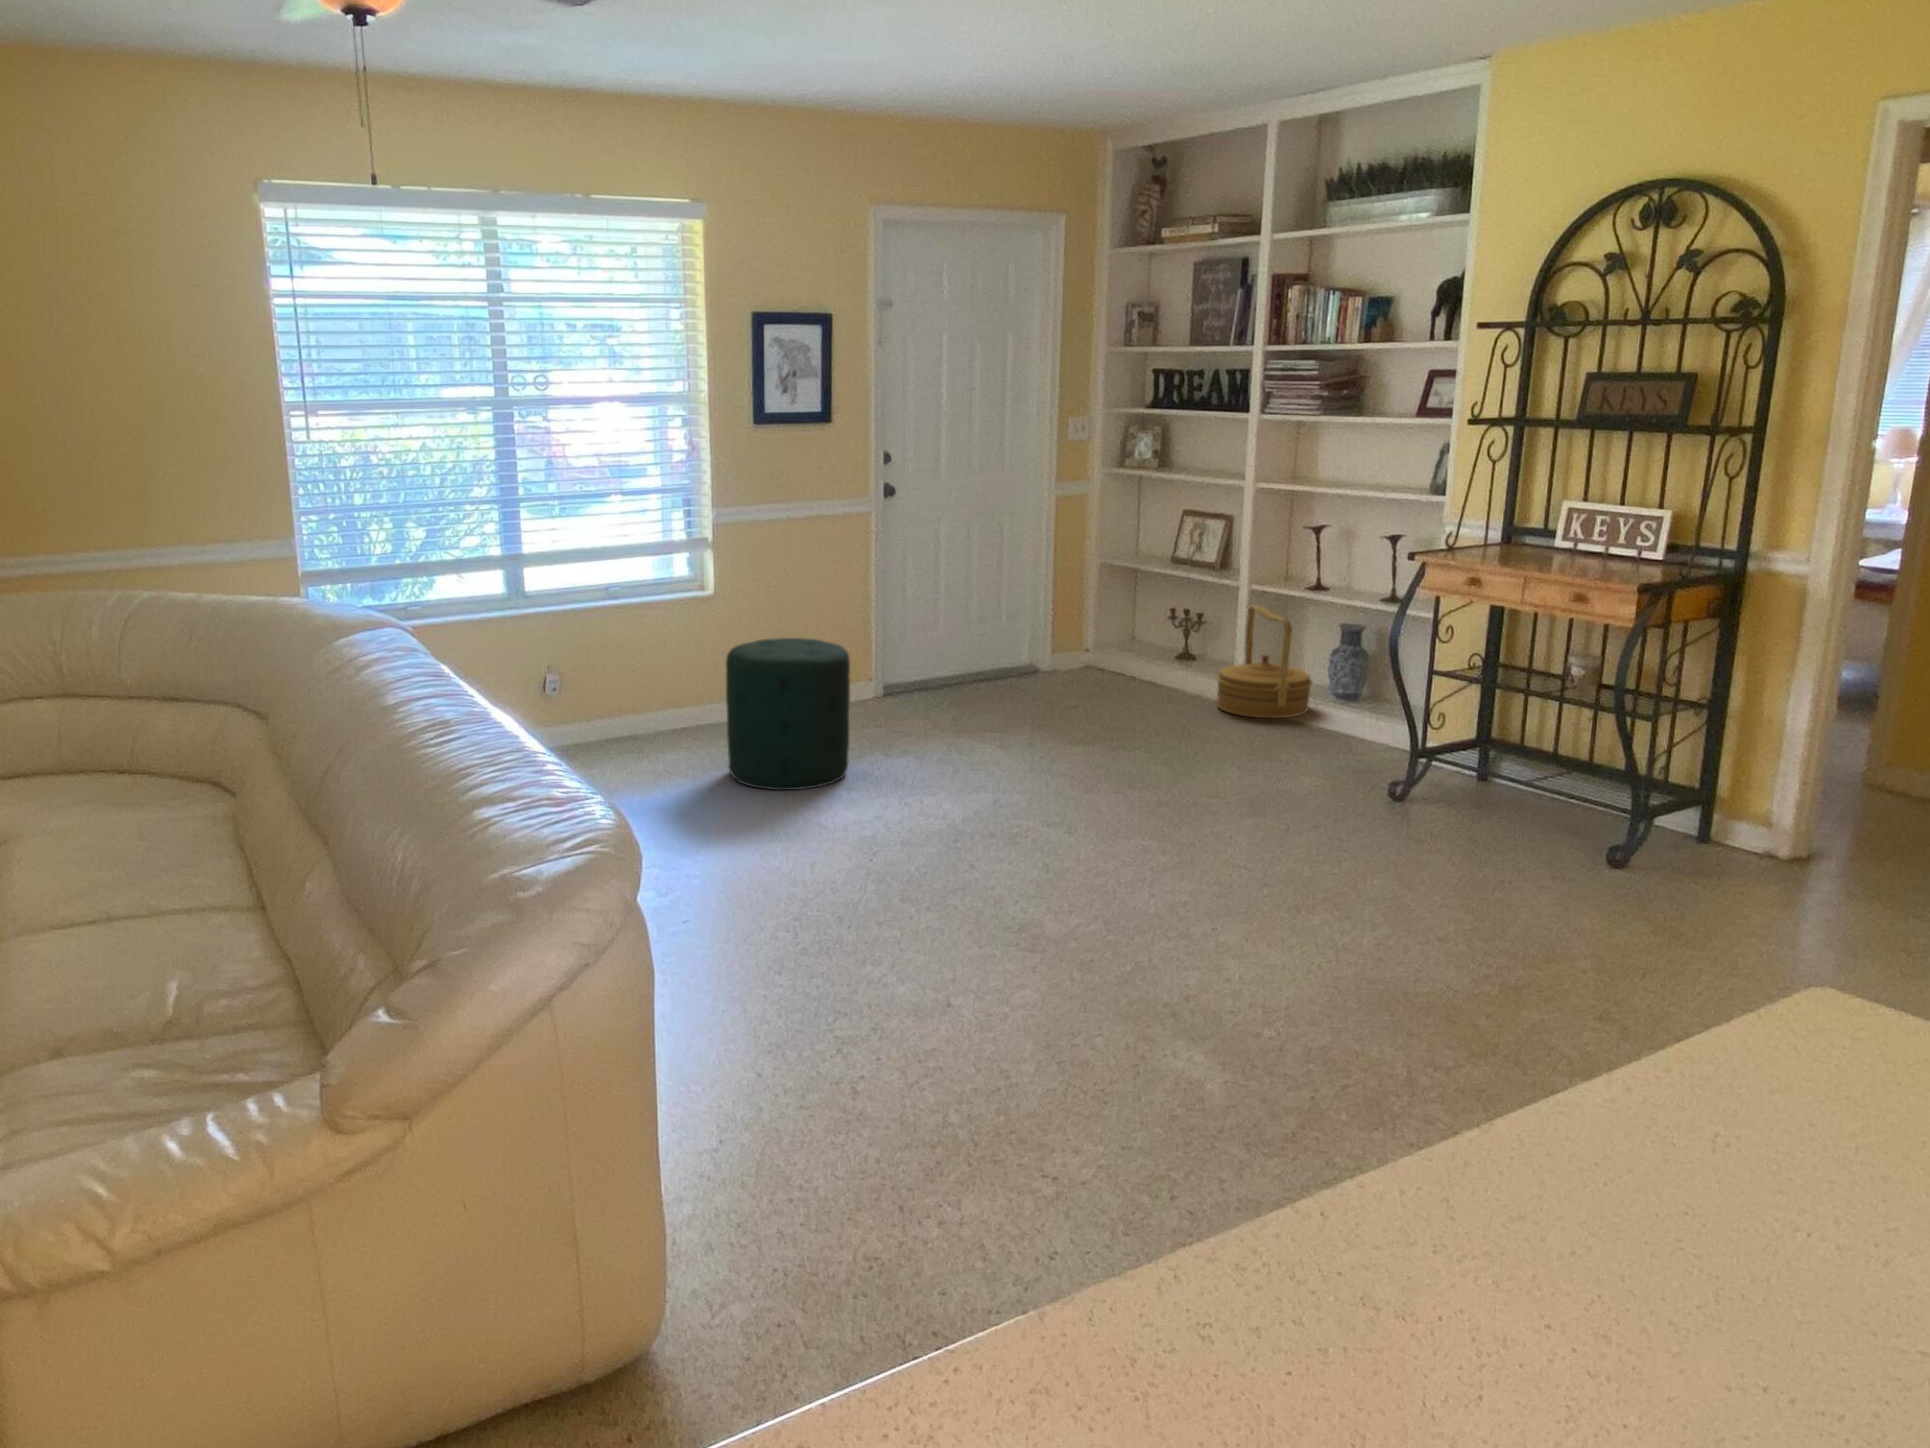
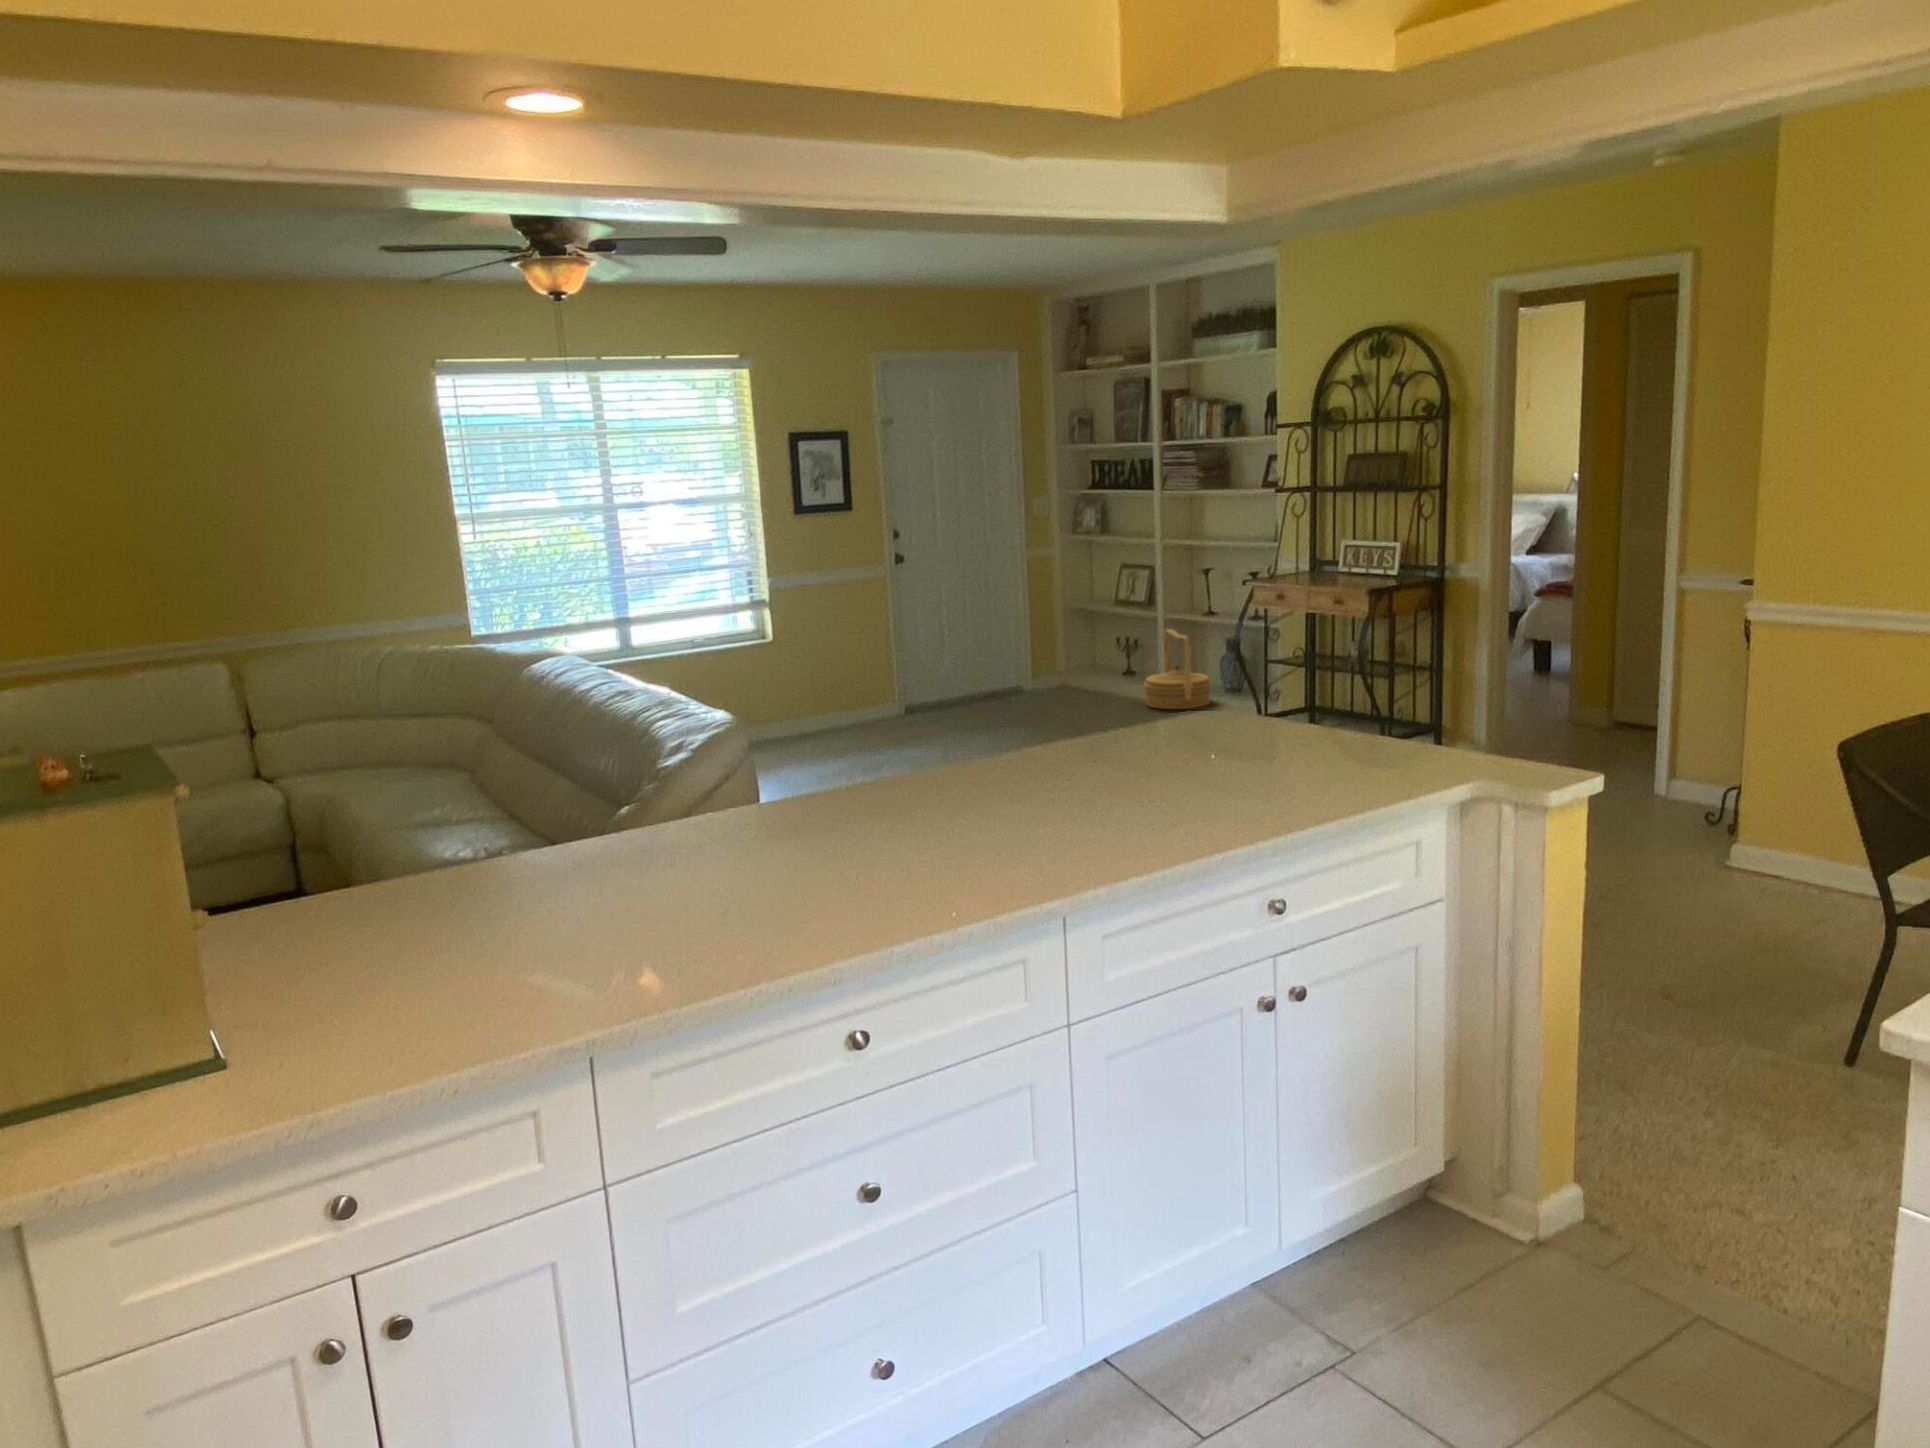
ottoman: present [726,638,850,790] -> none [784,667,876,772]

